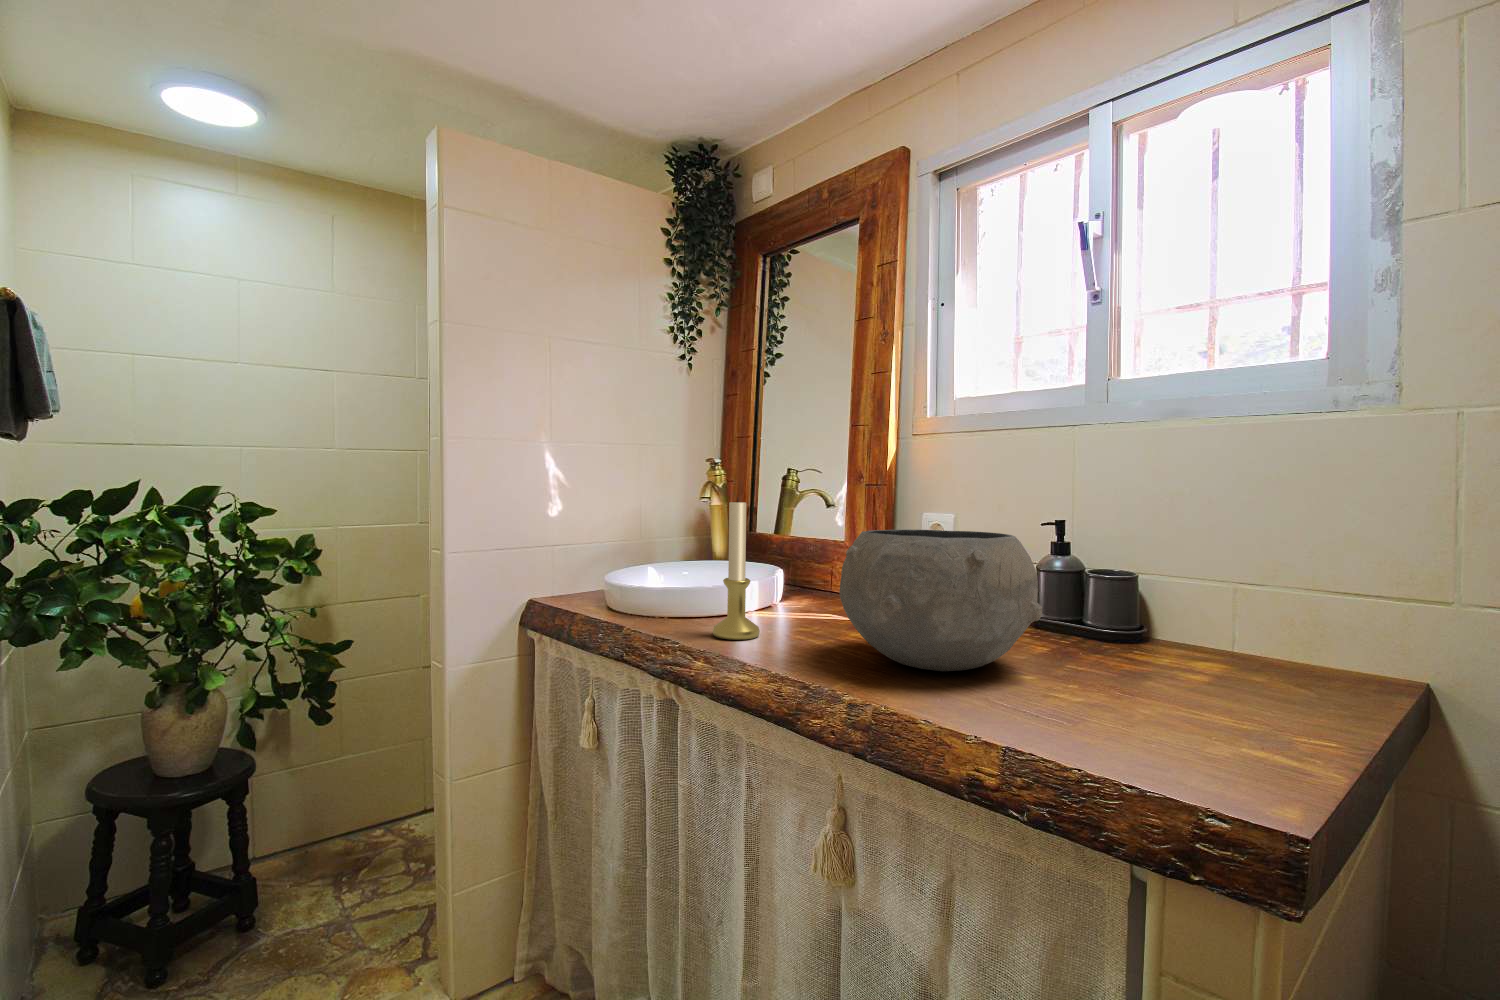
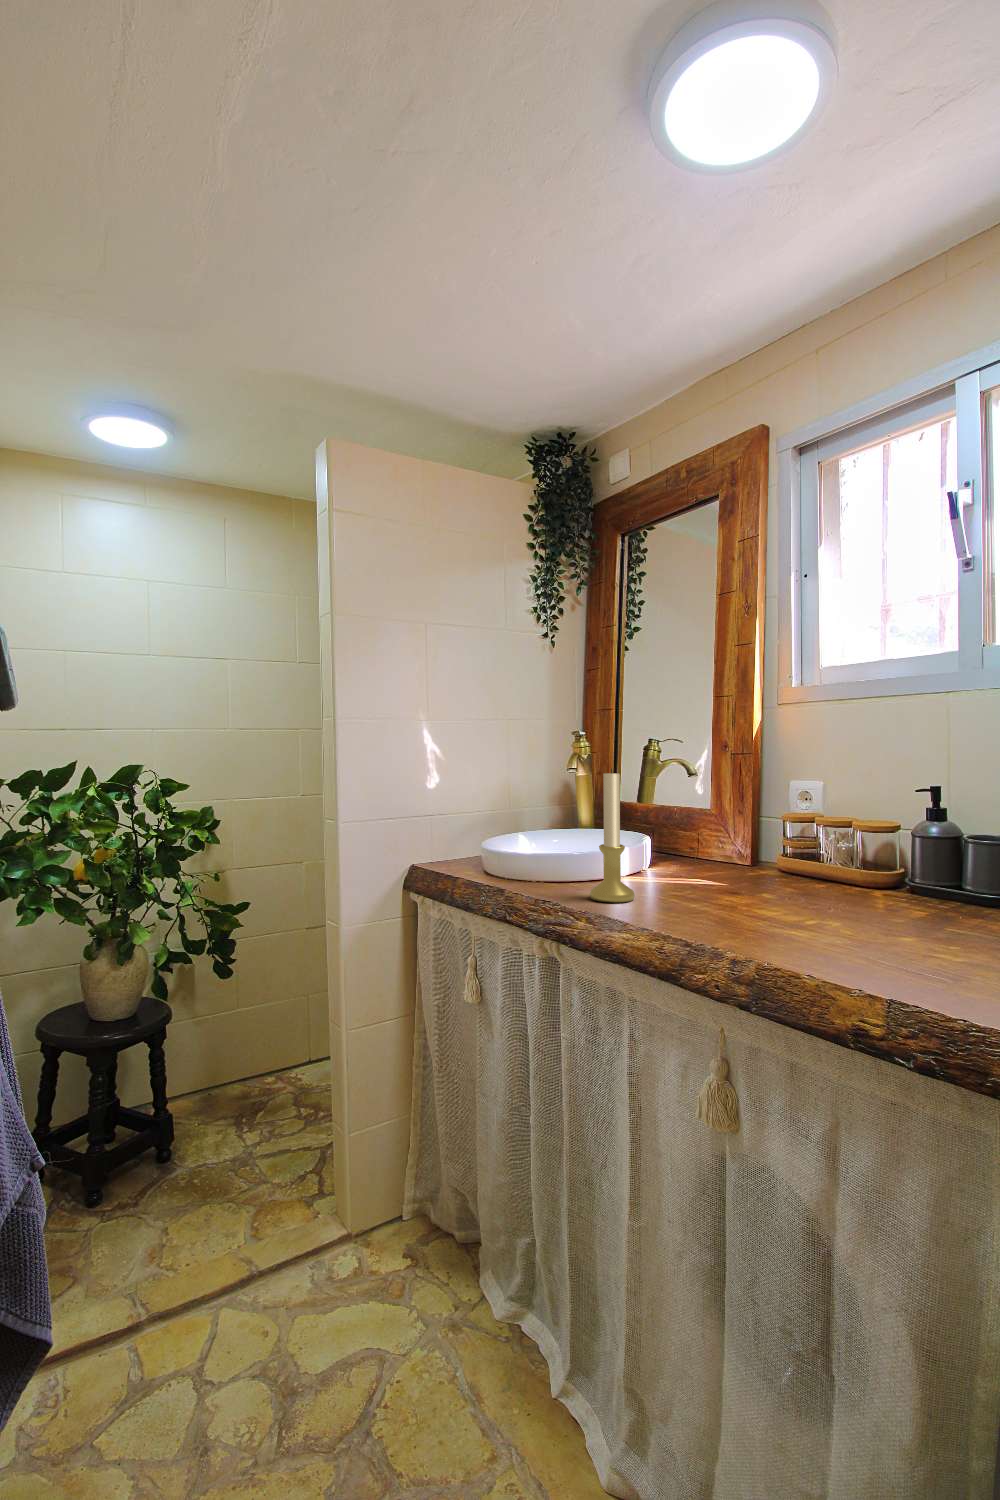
ceramic bowl: present [840,530,1042,672] -> none [715,797,921,933]

